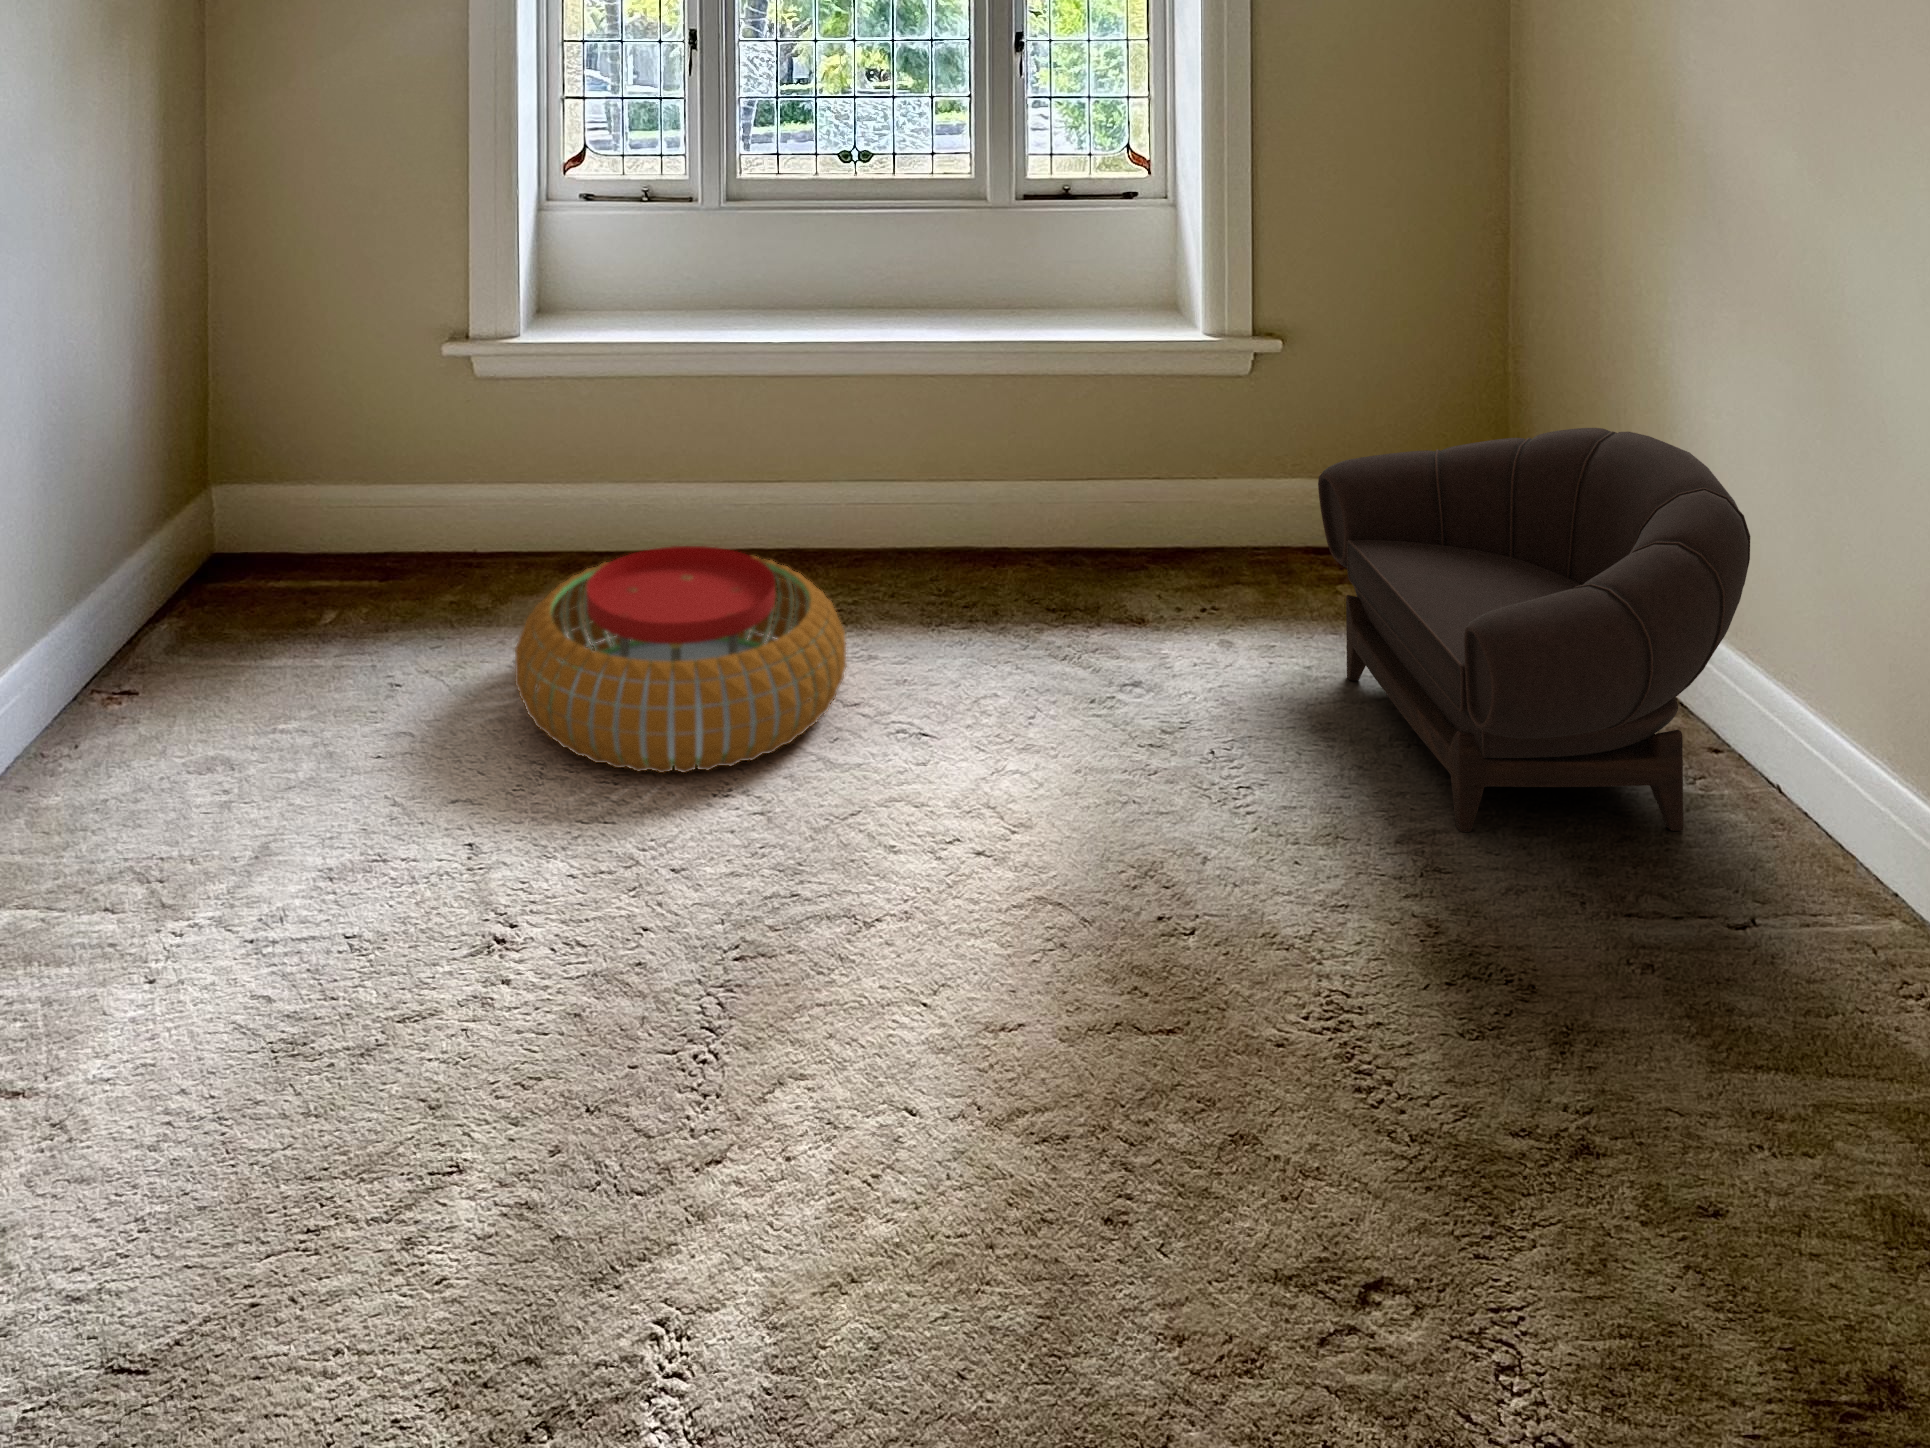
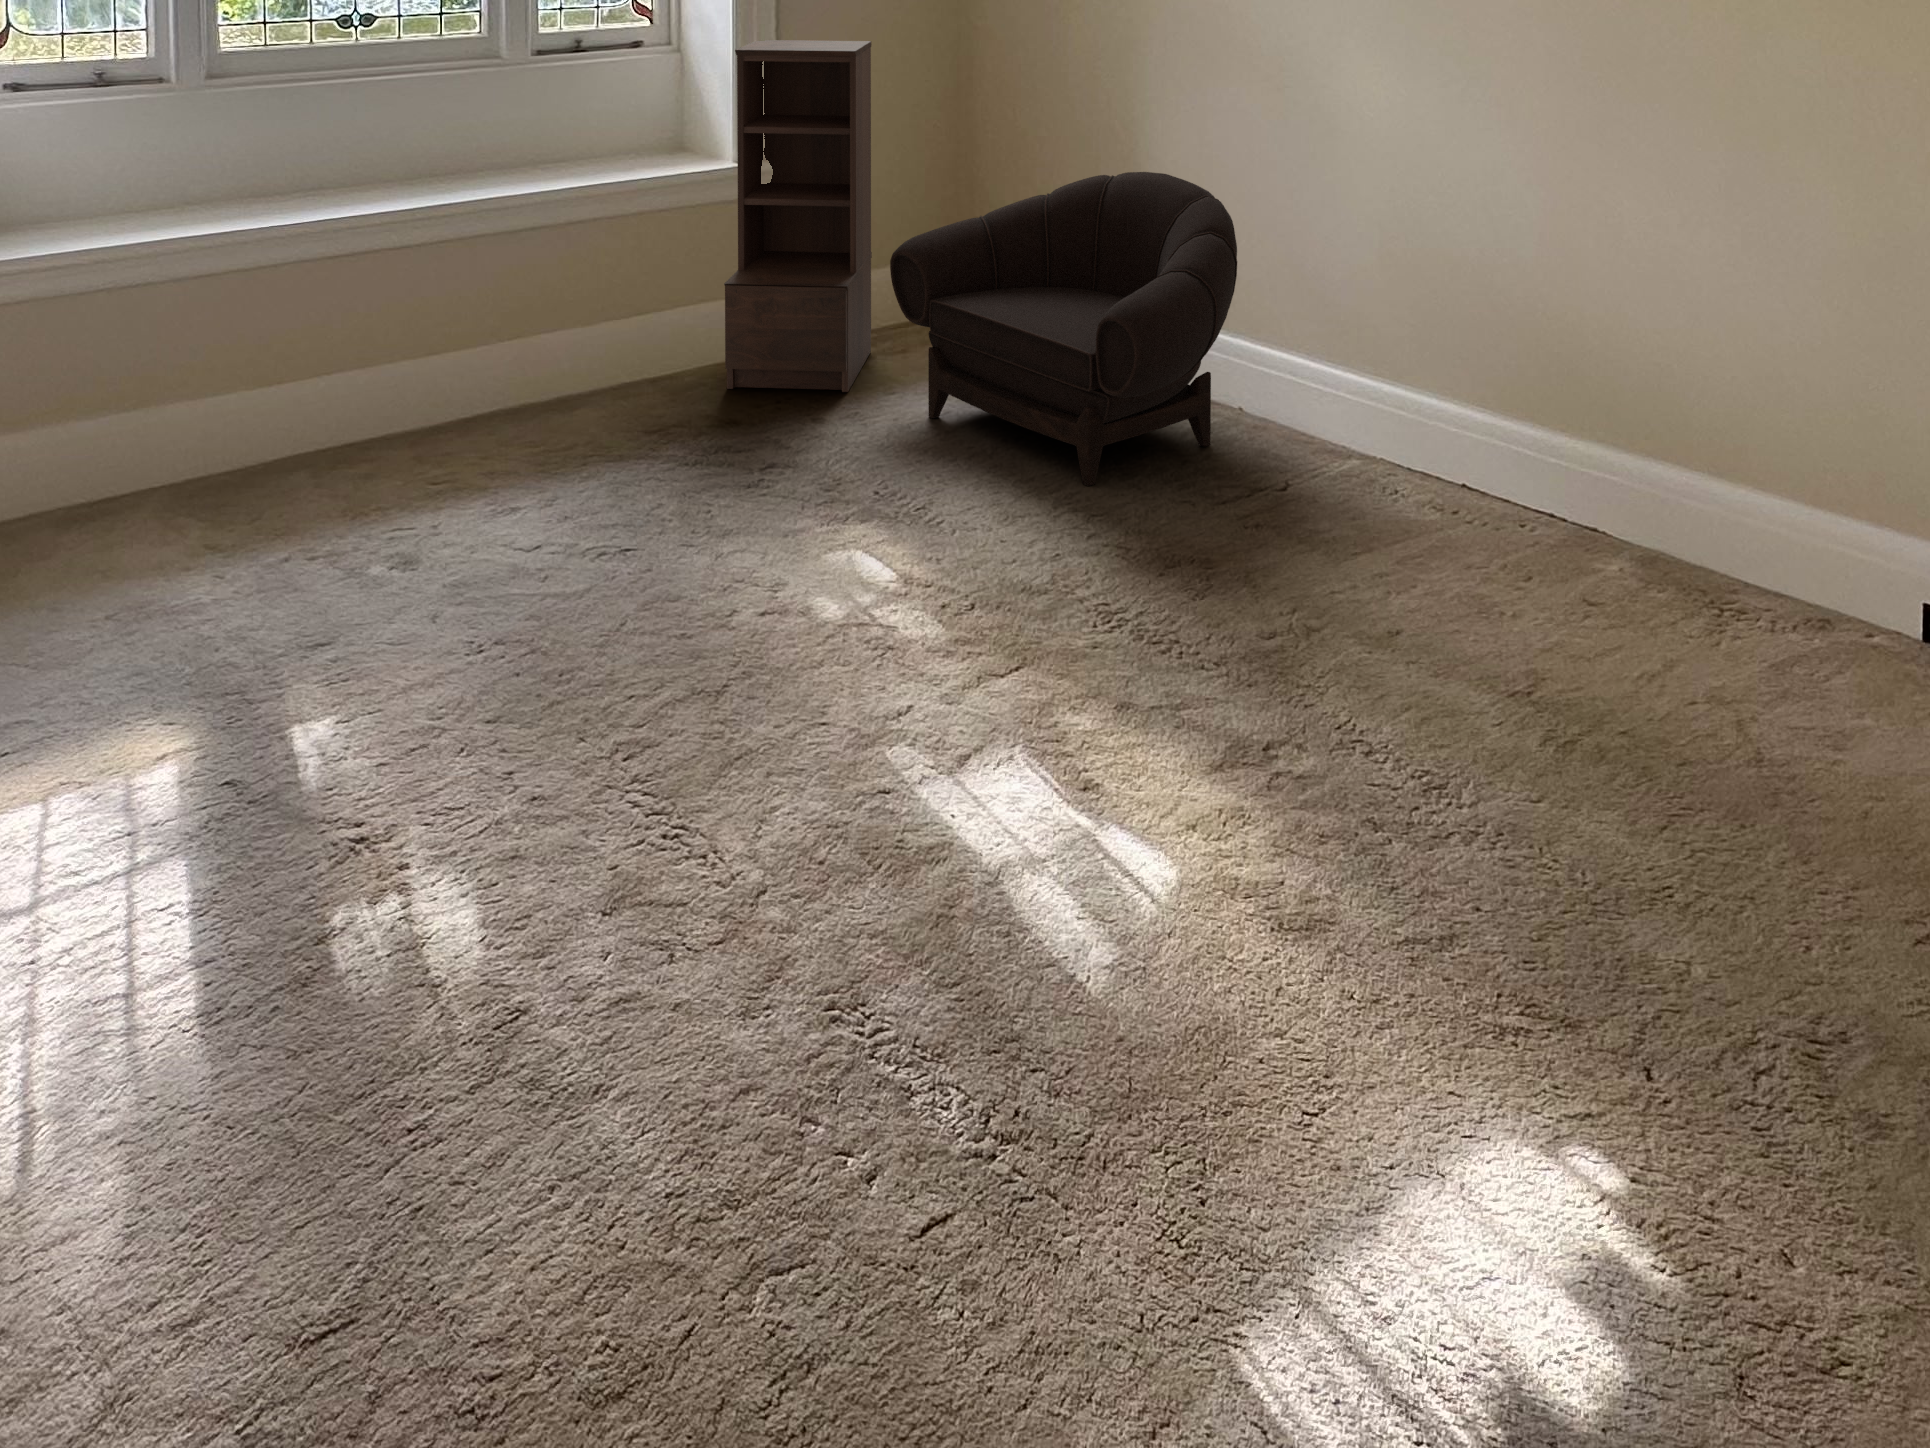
bookshelf: none [1158,205,1353,619] -> present [724,40,872,392]
pouf: present [515,546,846,773] -> none [141,428,546,672]

